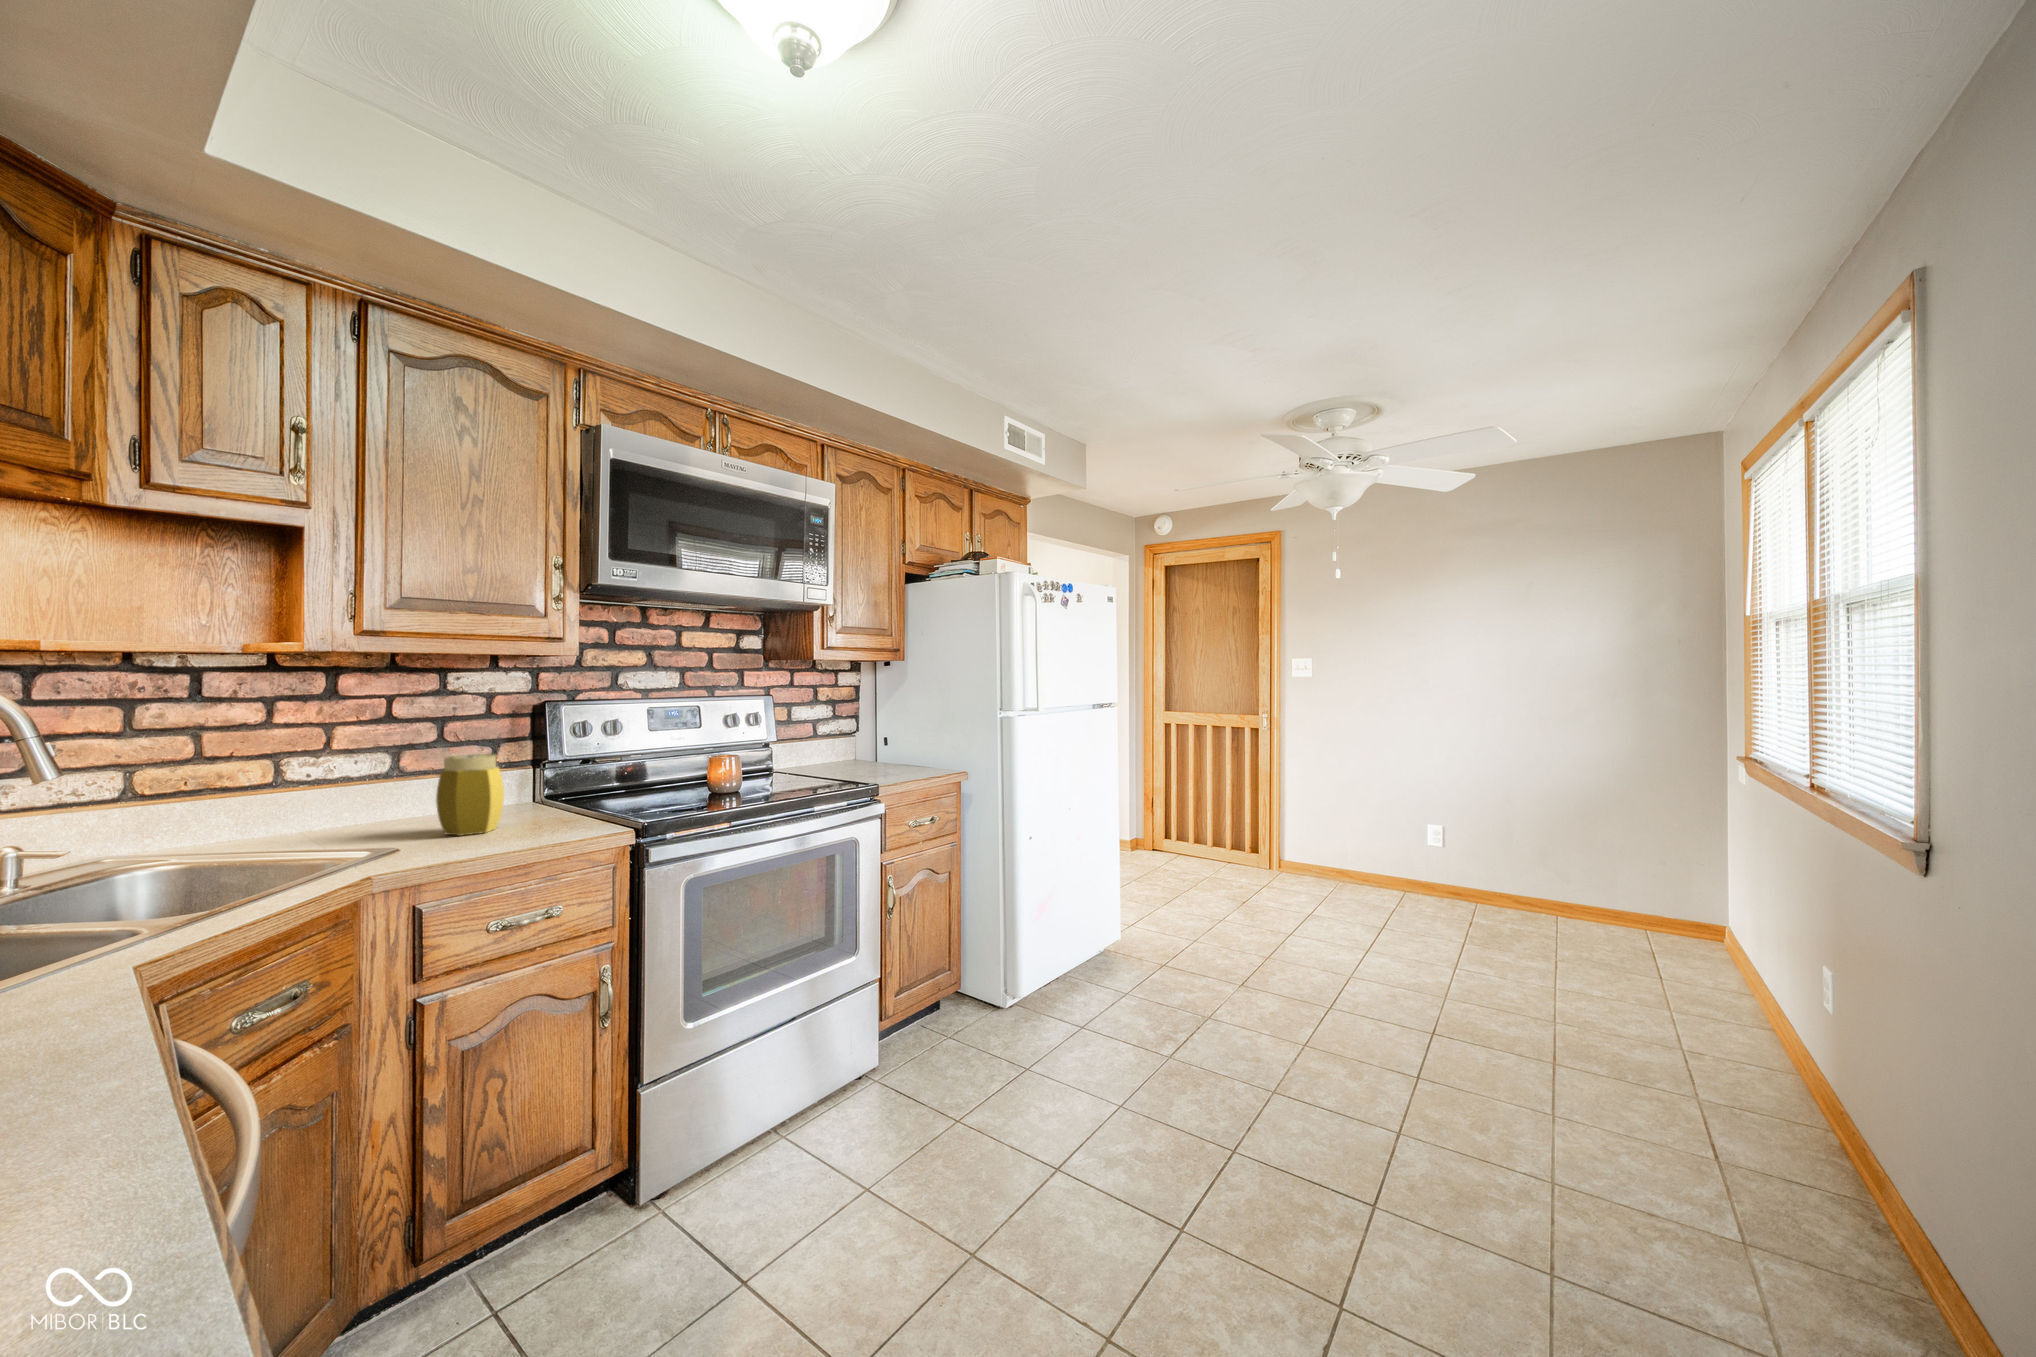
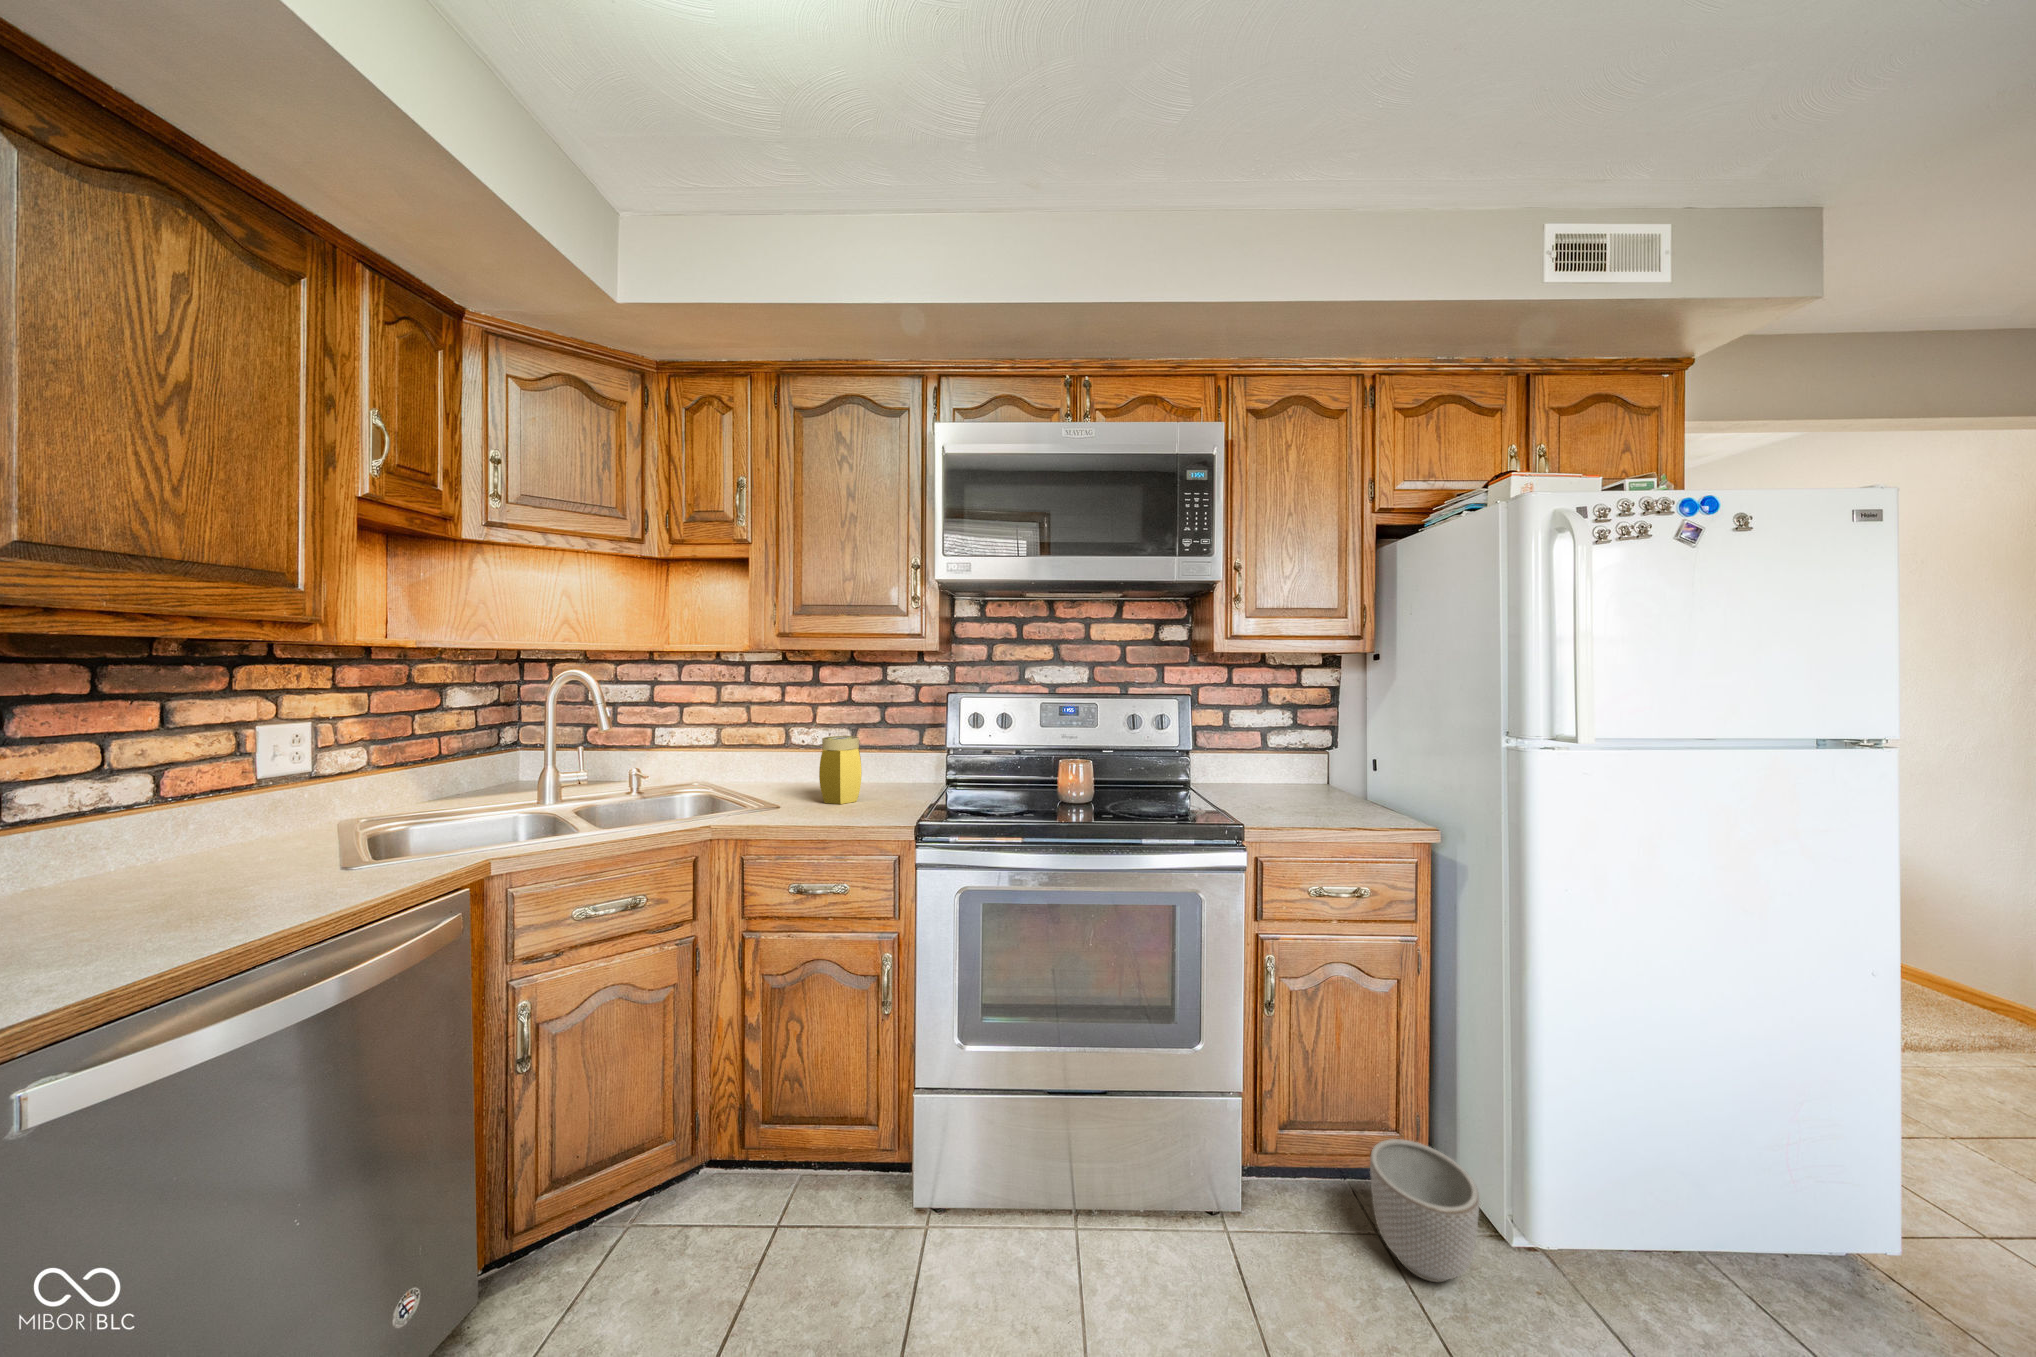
planter: none [949,971,1005,1042] -> present [1370,1139,1479,1282]

